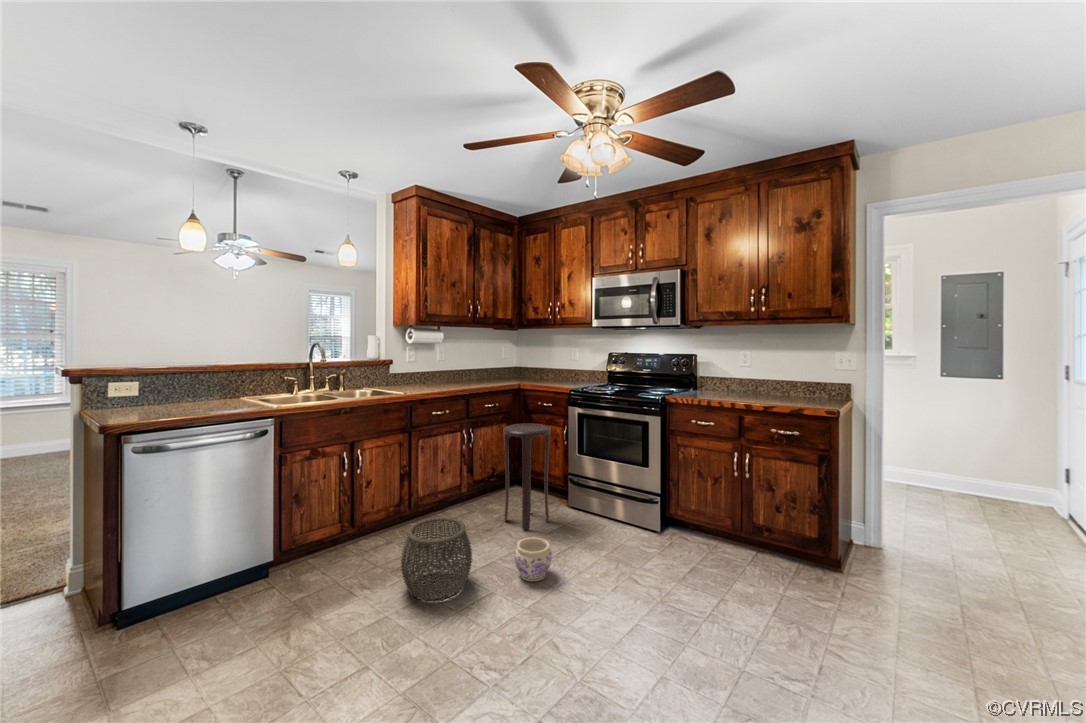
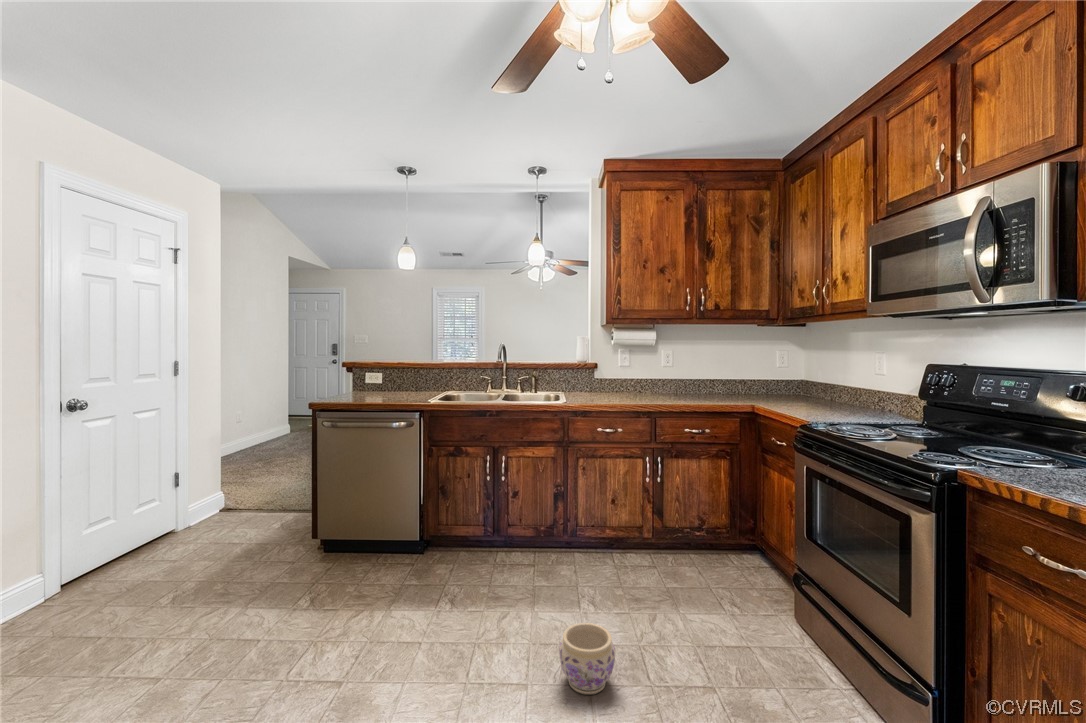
stool: present [504,424,550,530] -> none [651,461,725,624]
woven basket: present [401,517,472,601] -> none [445,548,529,651]

